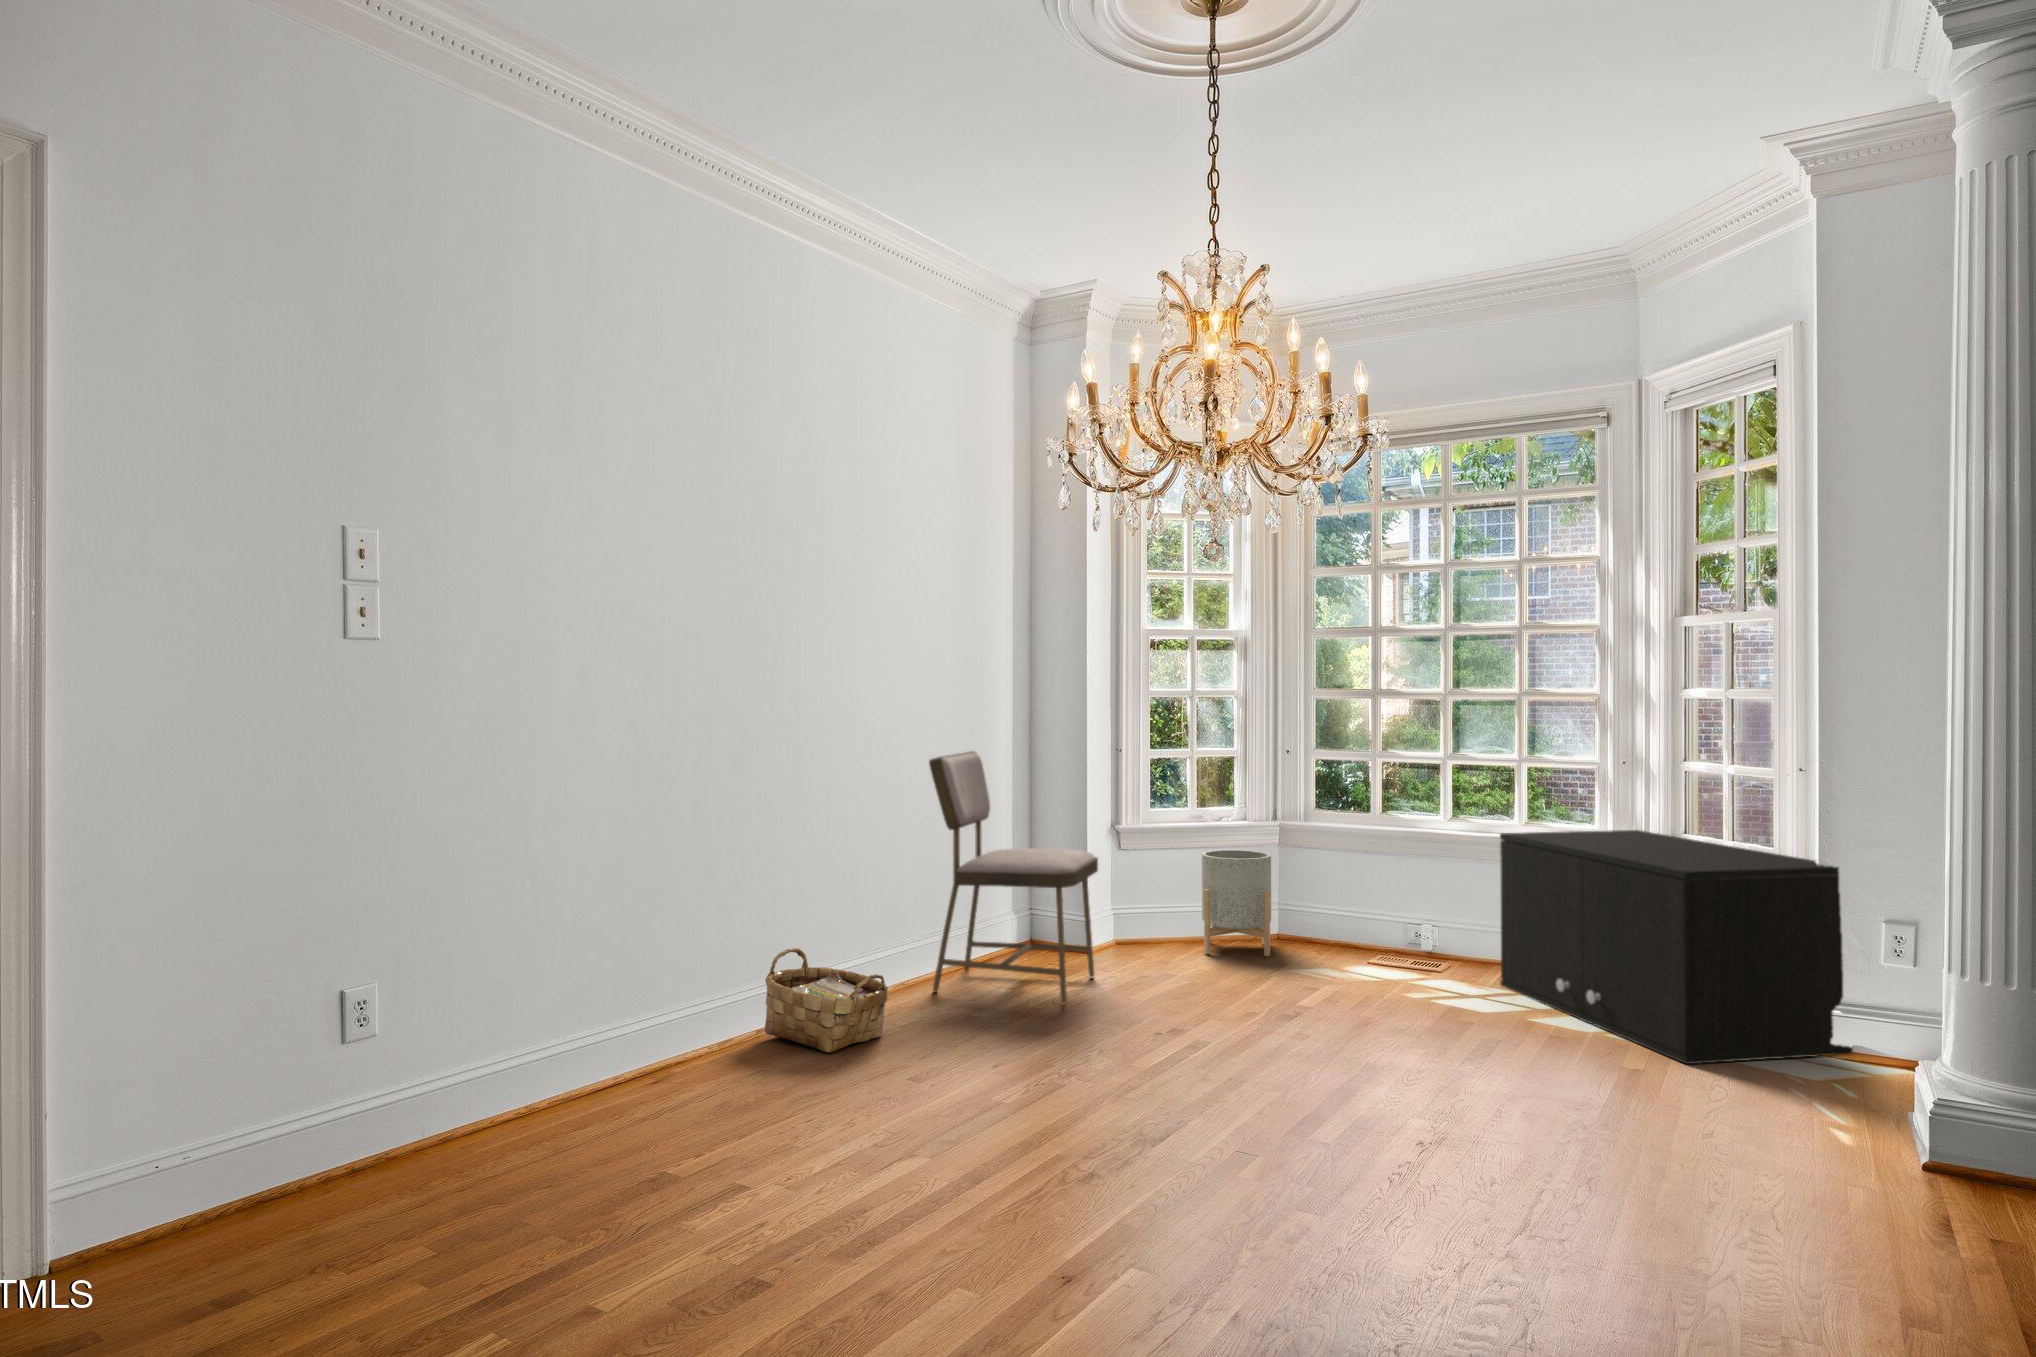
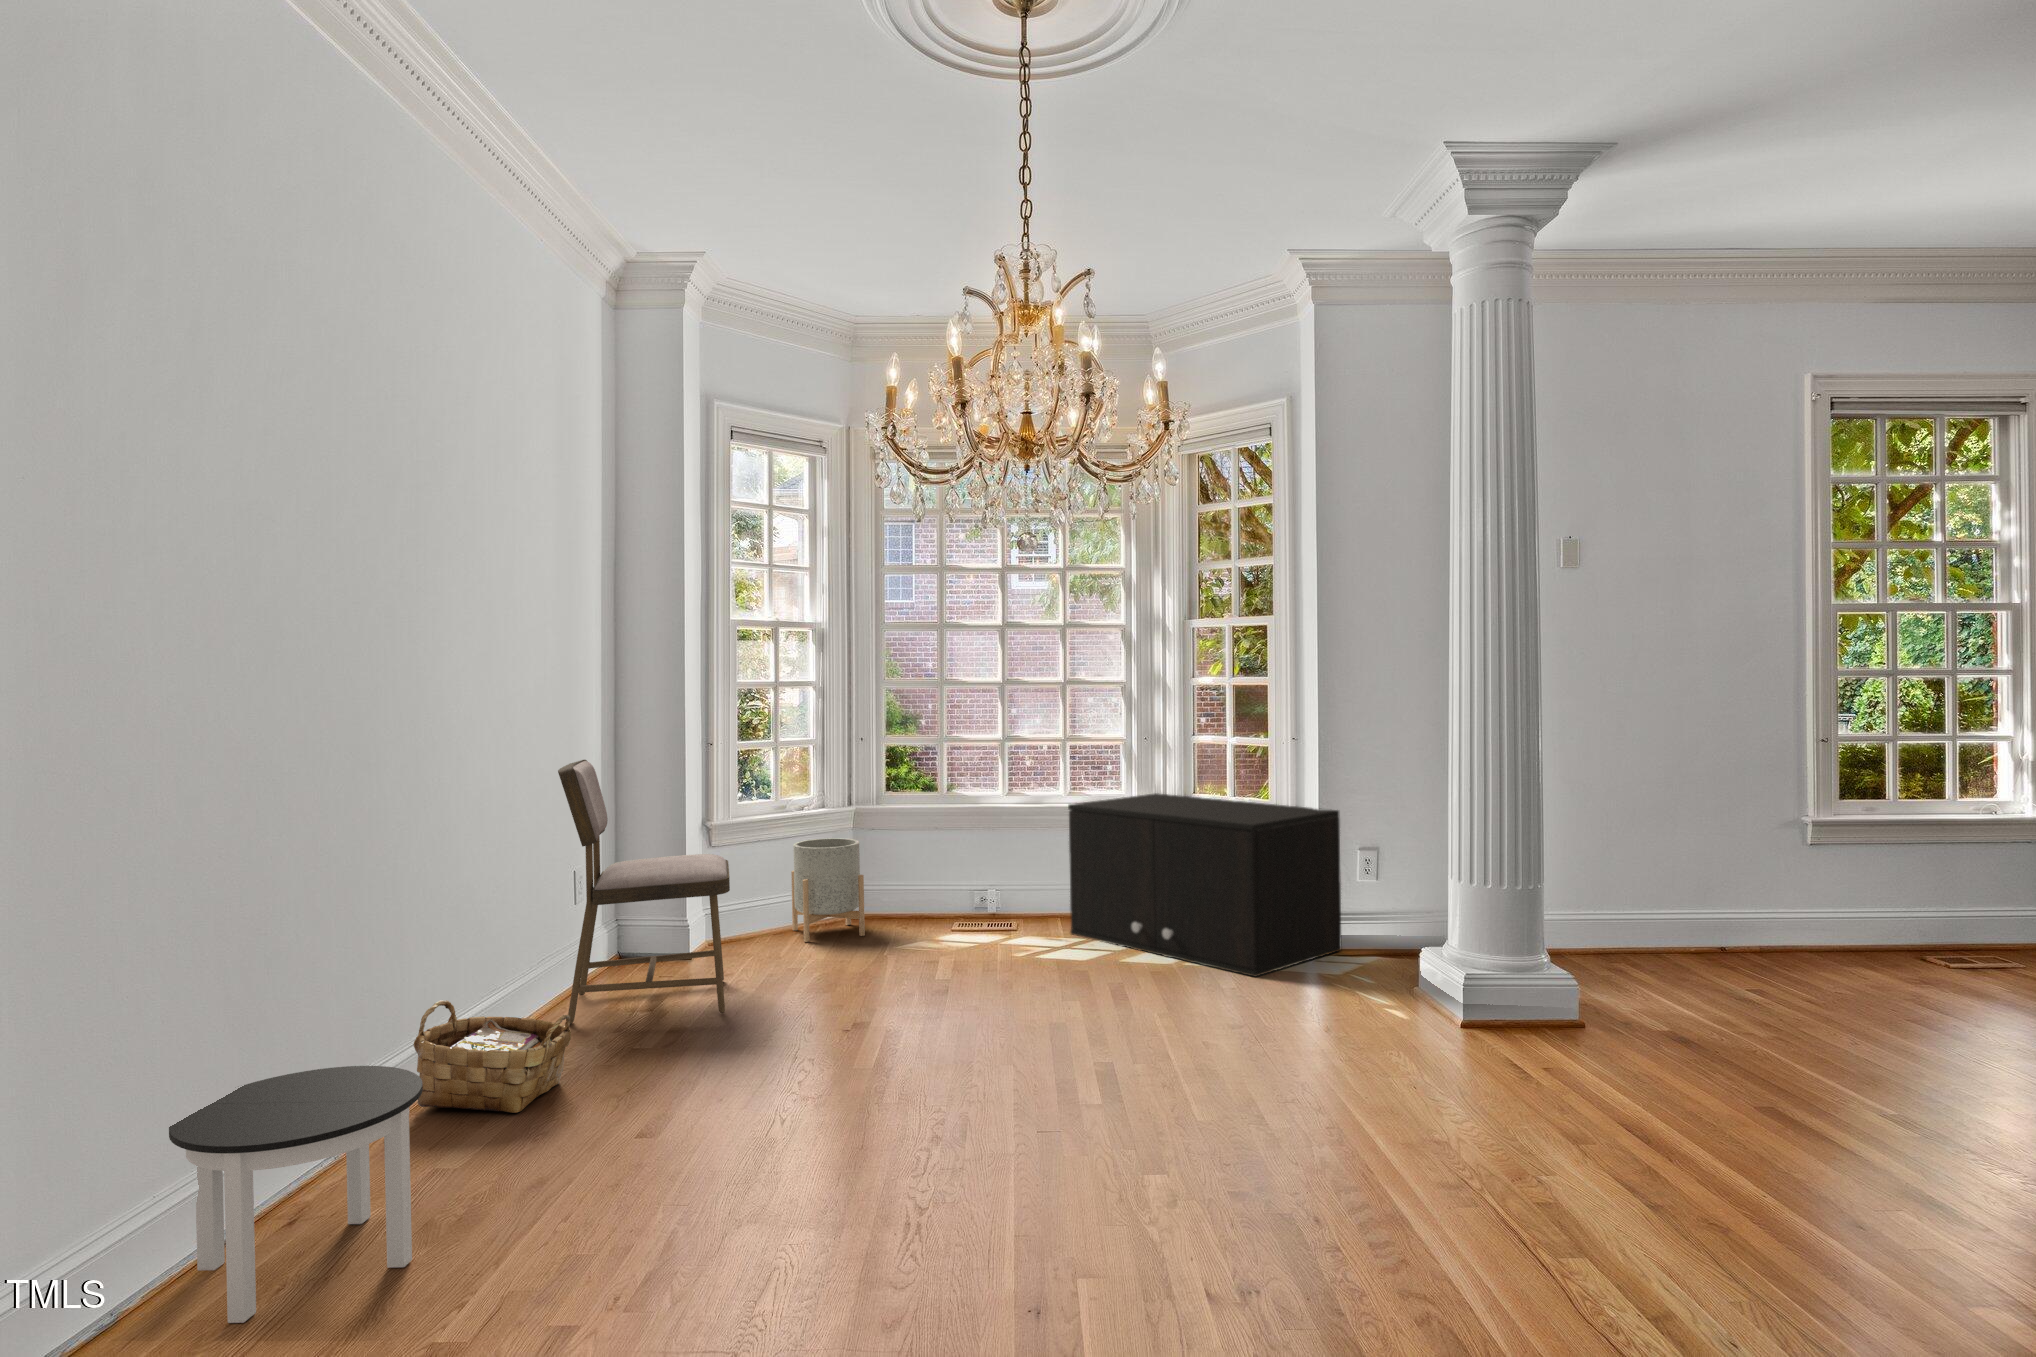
round table: none [514,978,691,1152] -> present [169,1066,423,1323]

